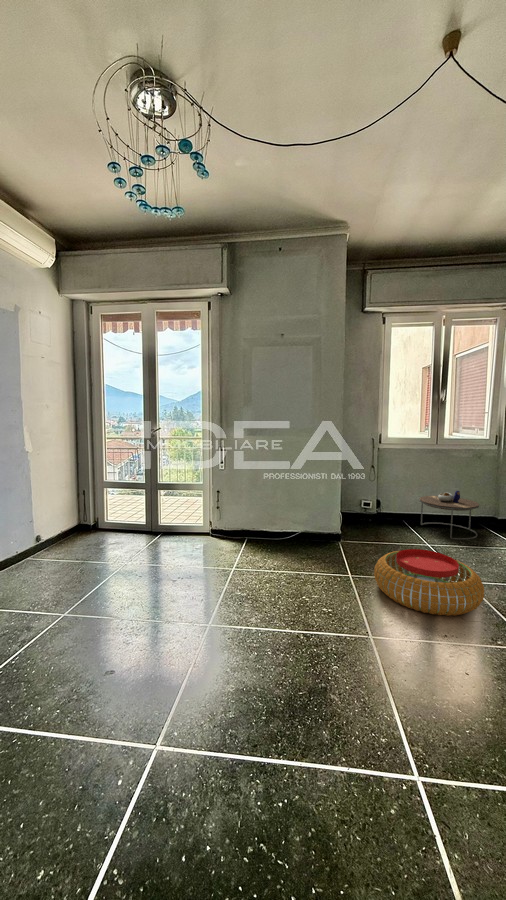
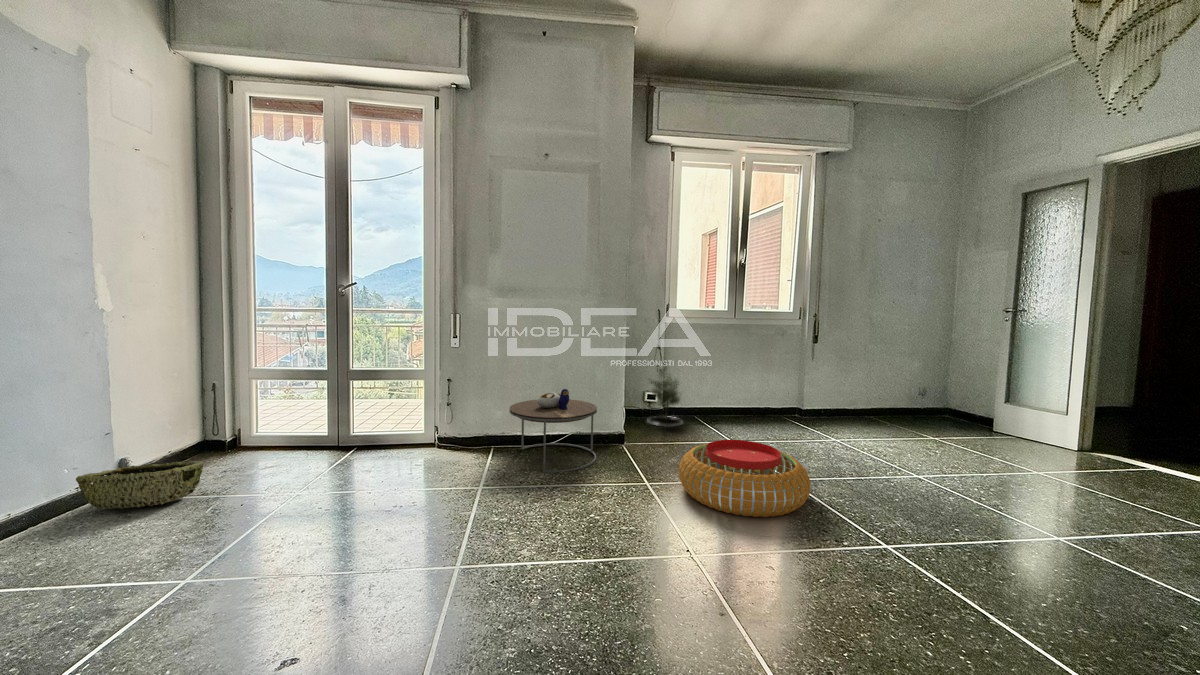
potted tree: none [362,478,392,530] -> present [648,363,683,427]
side table: present [419,491,479,540] -> present [510,389,597,473]
woven basket: none [17,539,77,564] -> present [76,461,204,509]

